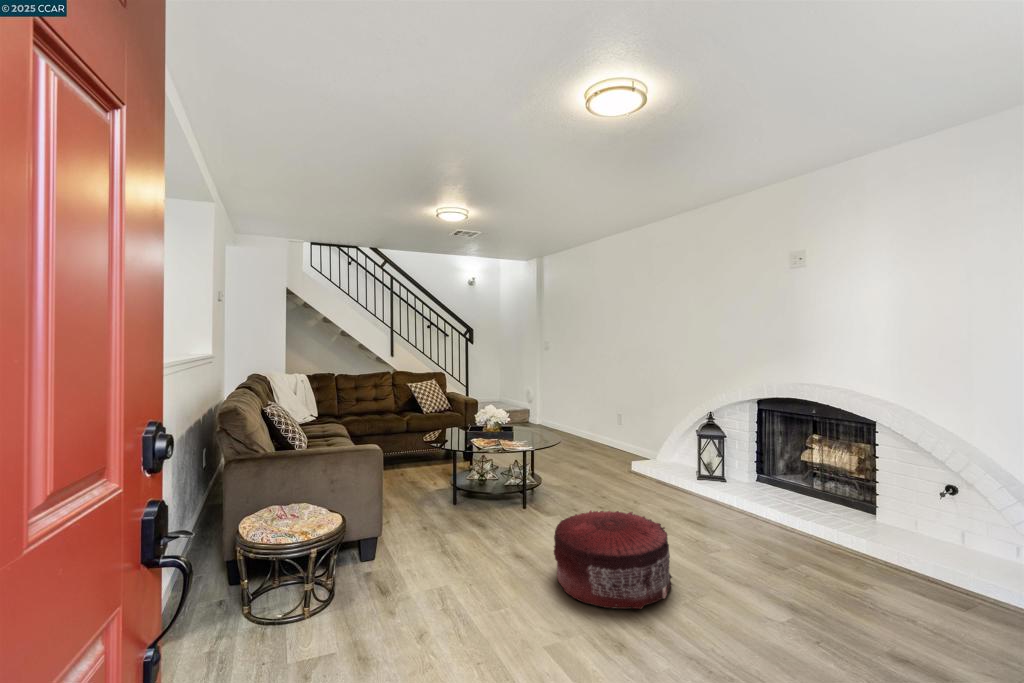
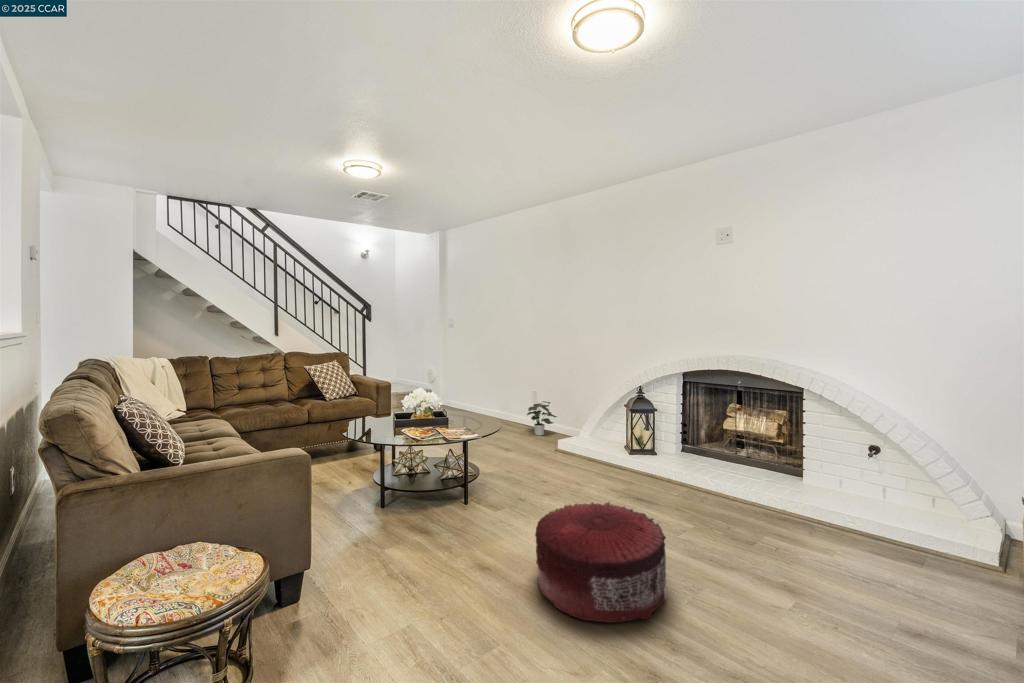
potted plant: none [606,424,638,458] -> present [527,401,557,435]

